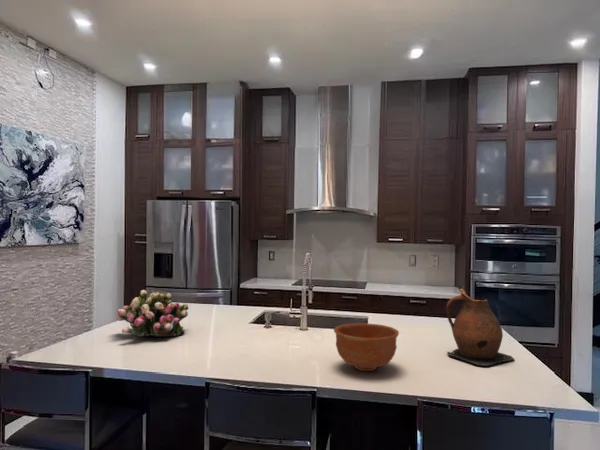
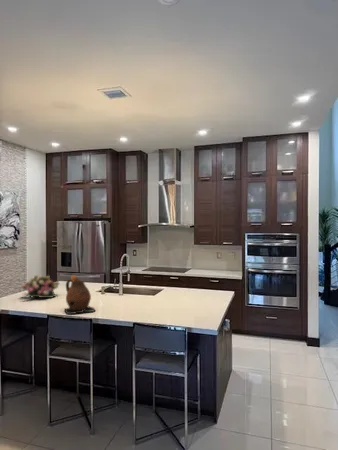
ceramic pitcher: present [446,289,514,366] -> present [65,275,95,314]
bowl: present [334,323,399,371] -> none [113,290,144,313]

